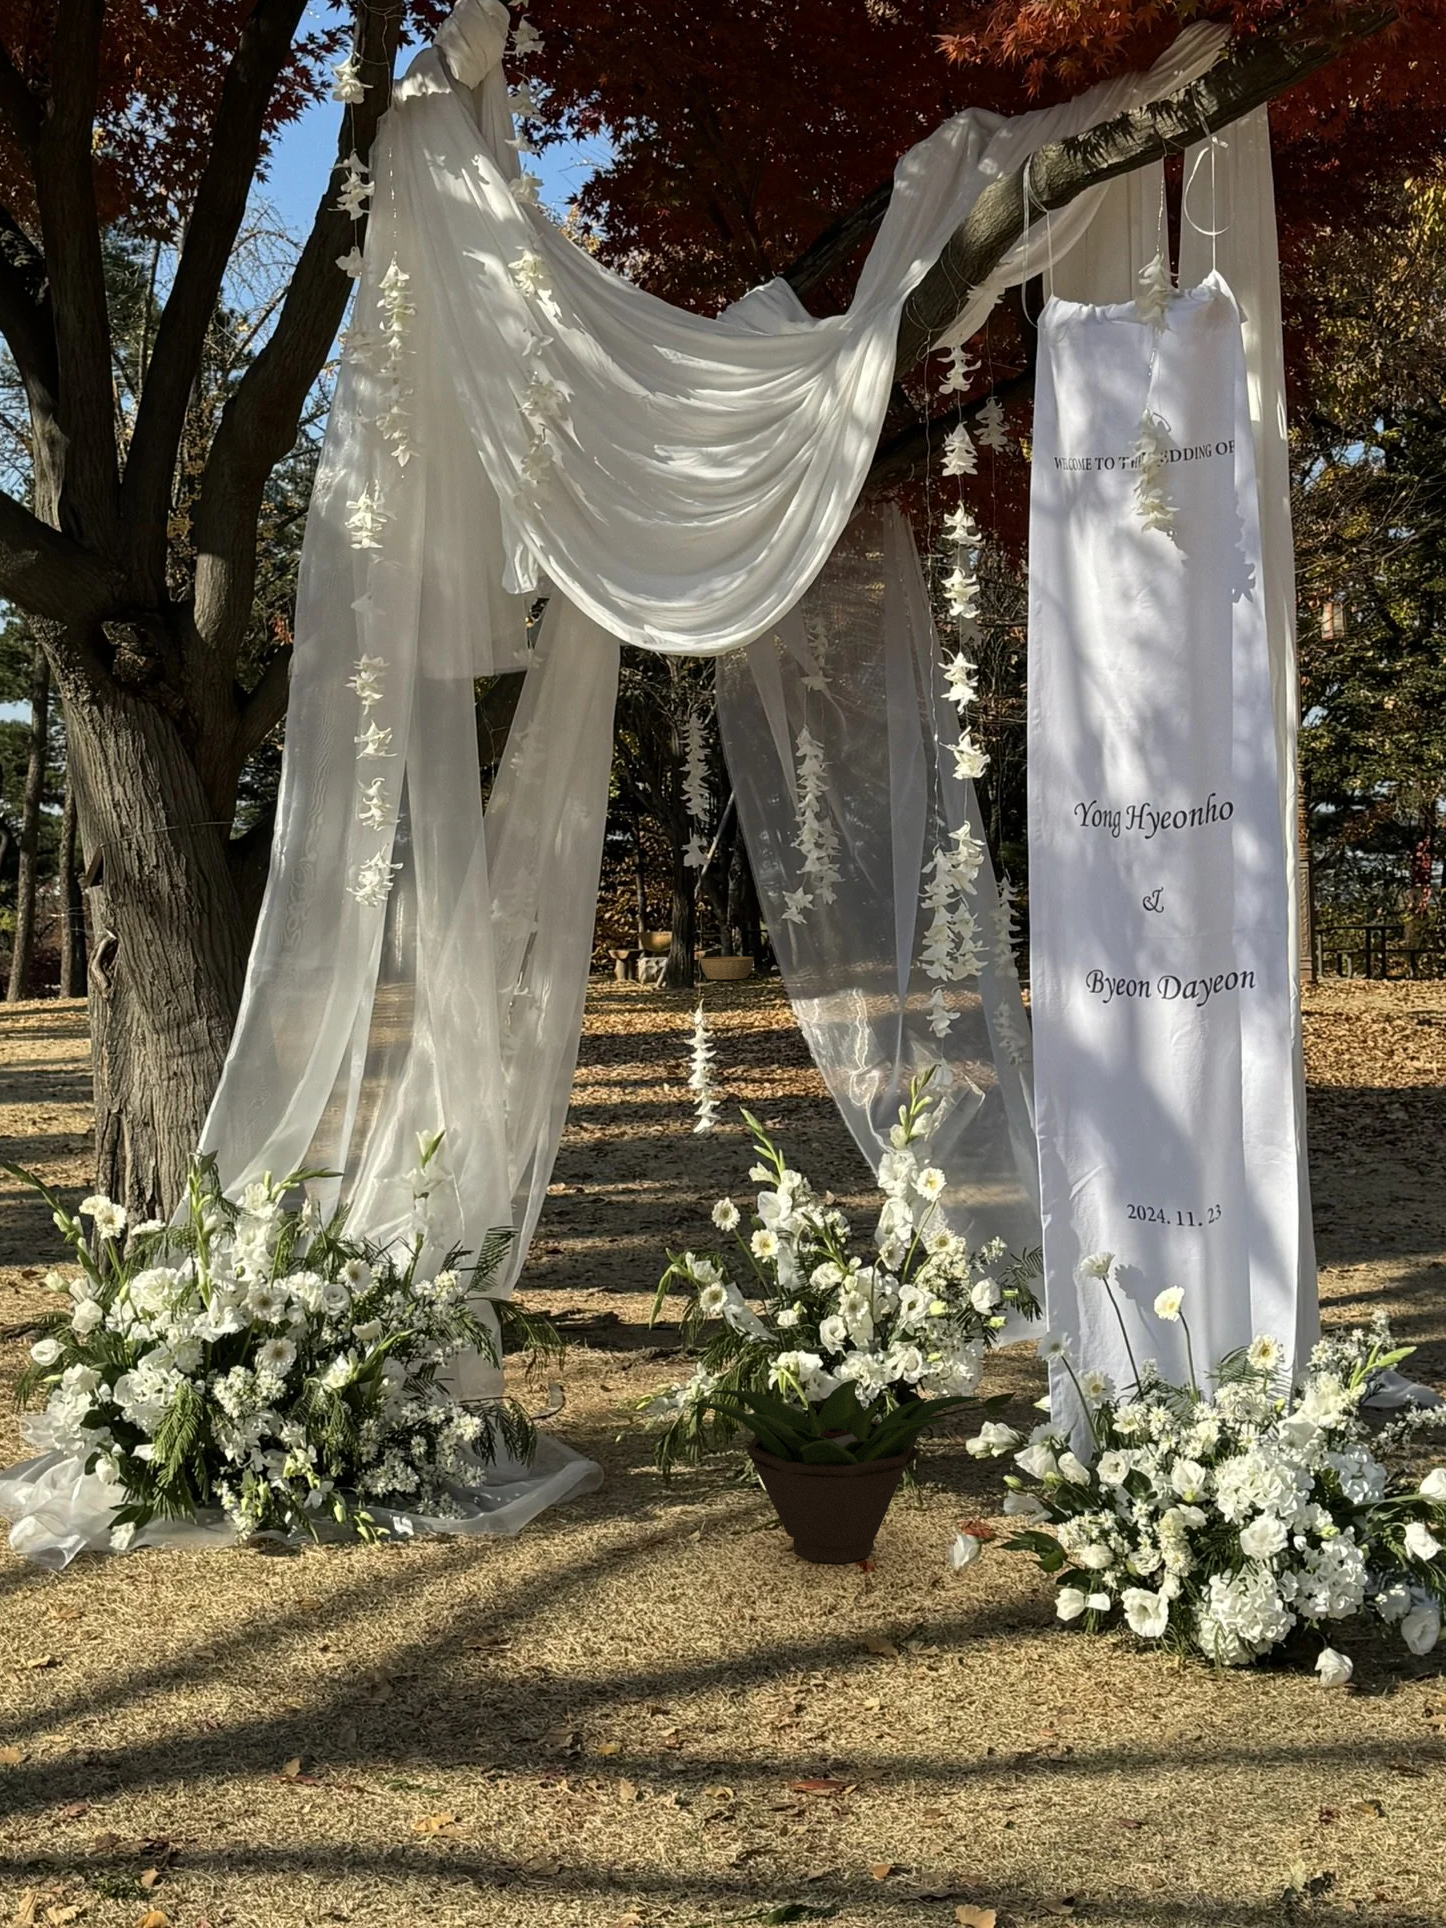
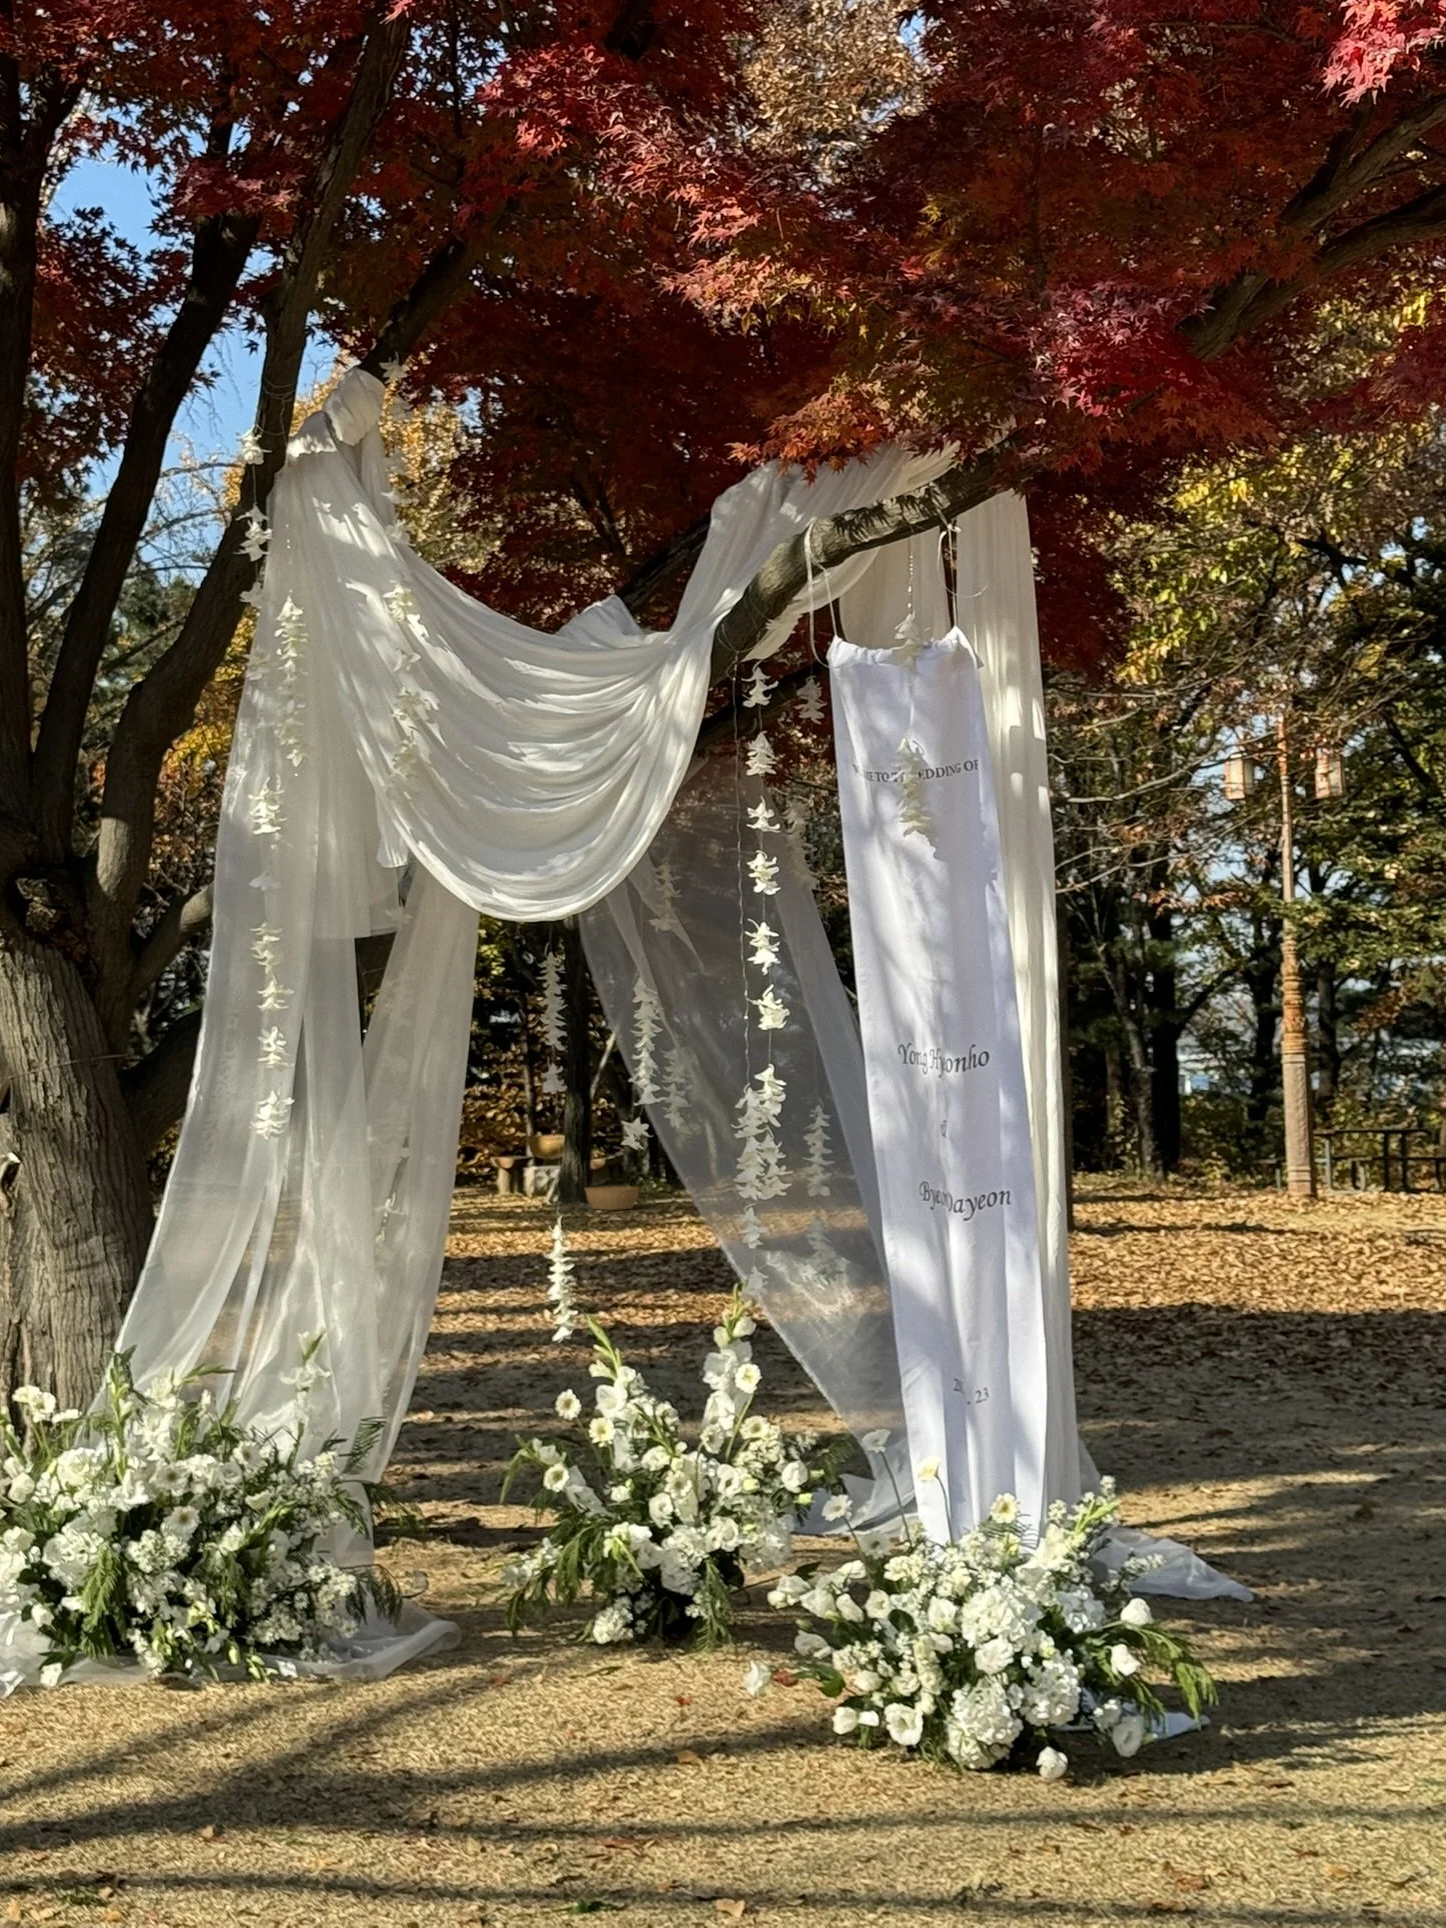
decorative plant: present [690,1379,979,1563] -> none [535,1547,782,1702]

